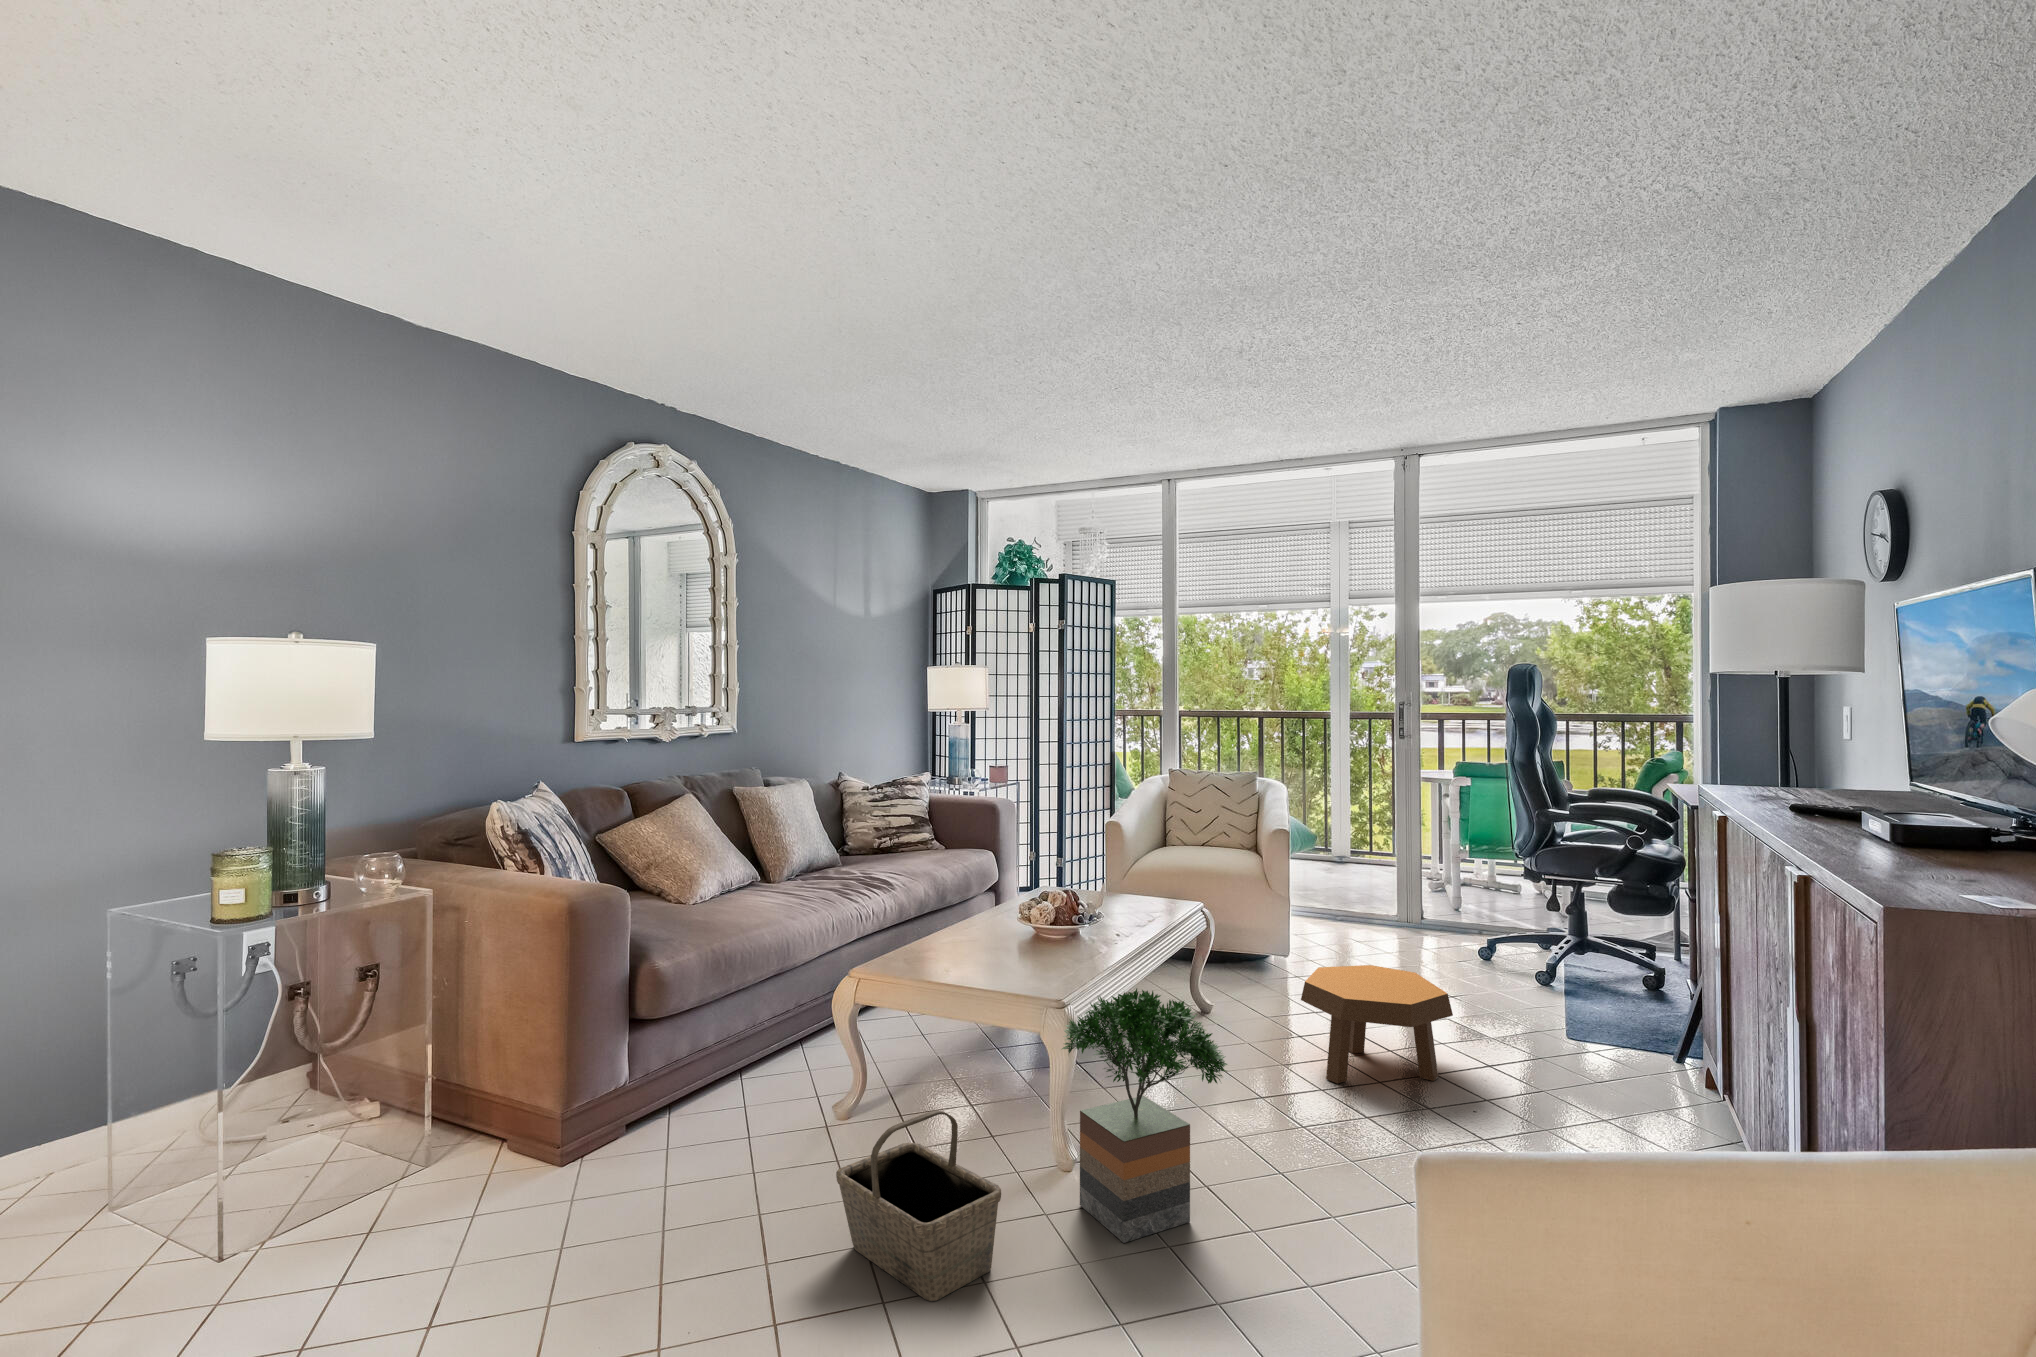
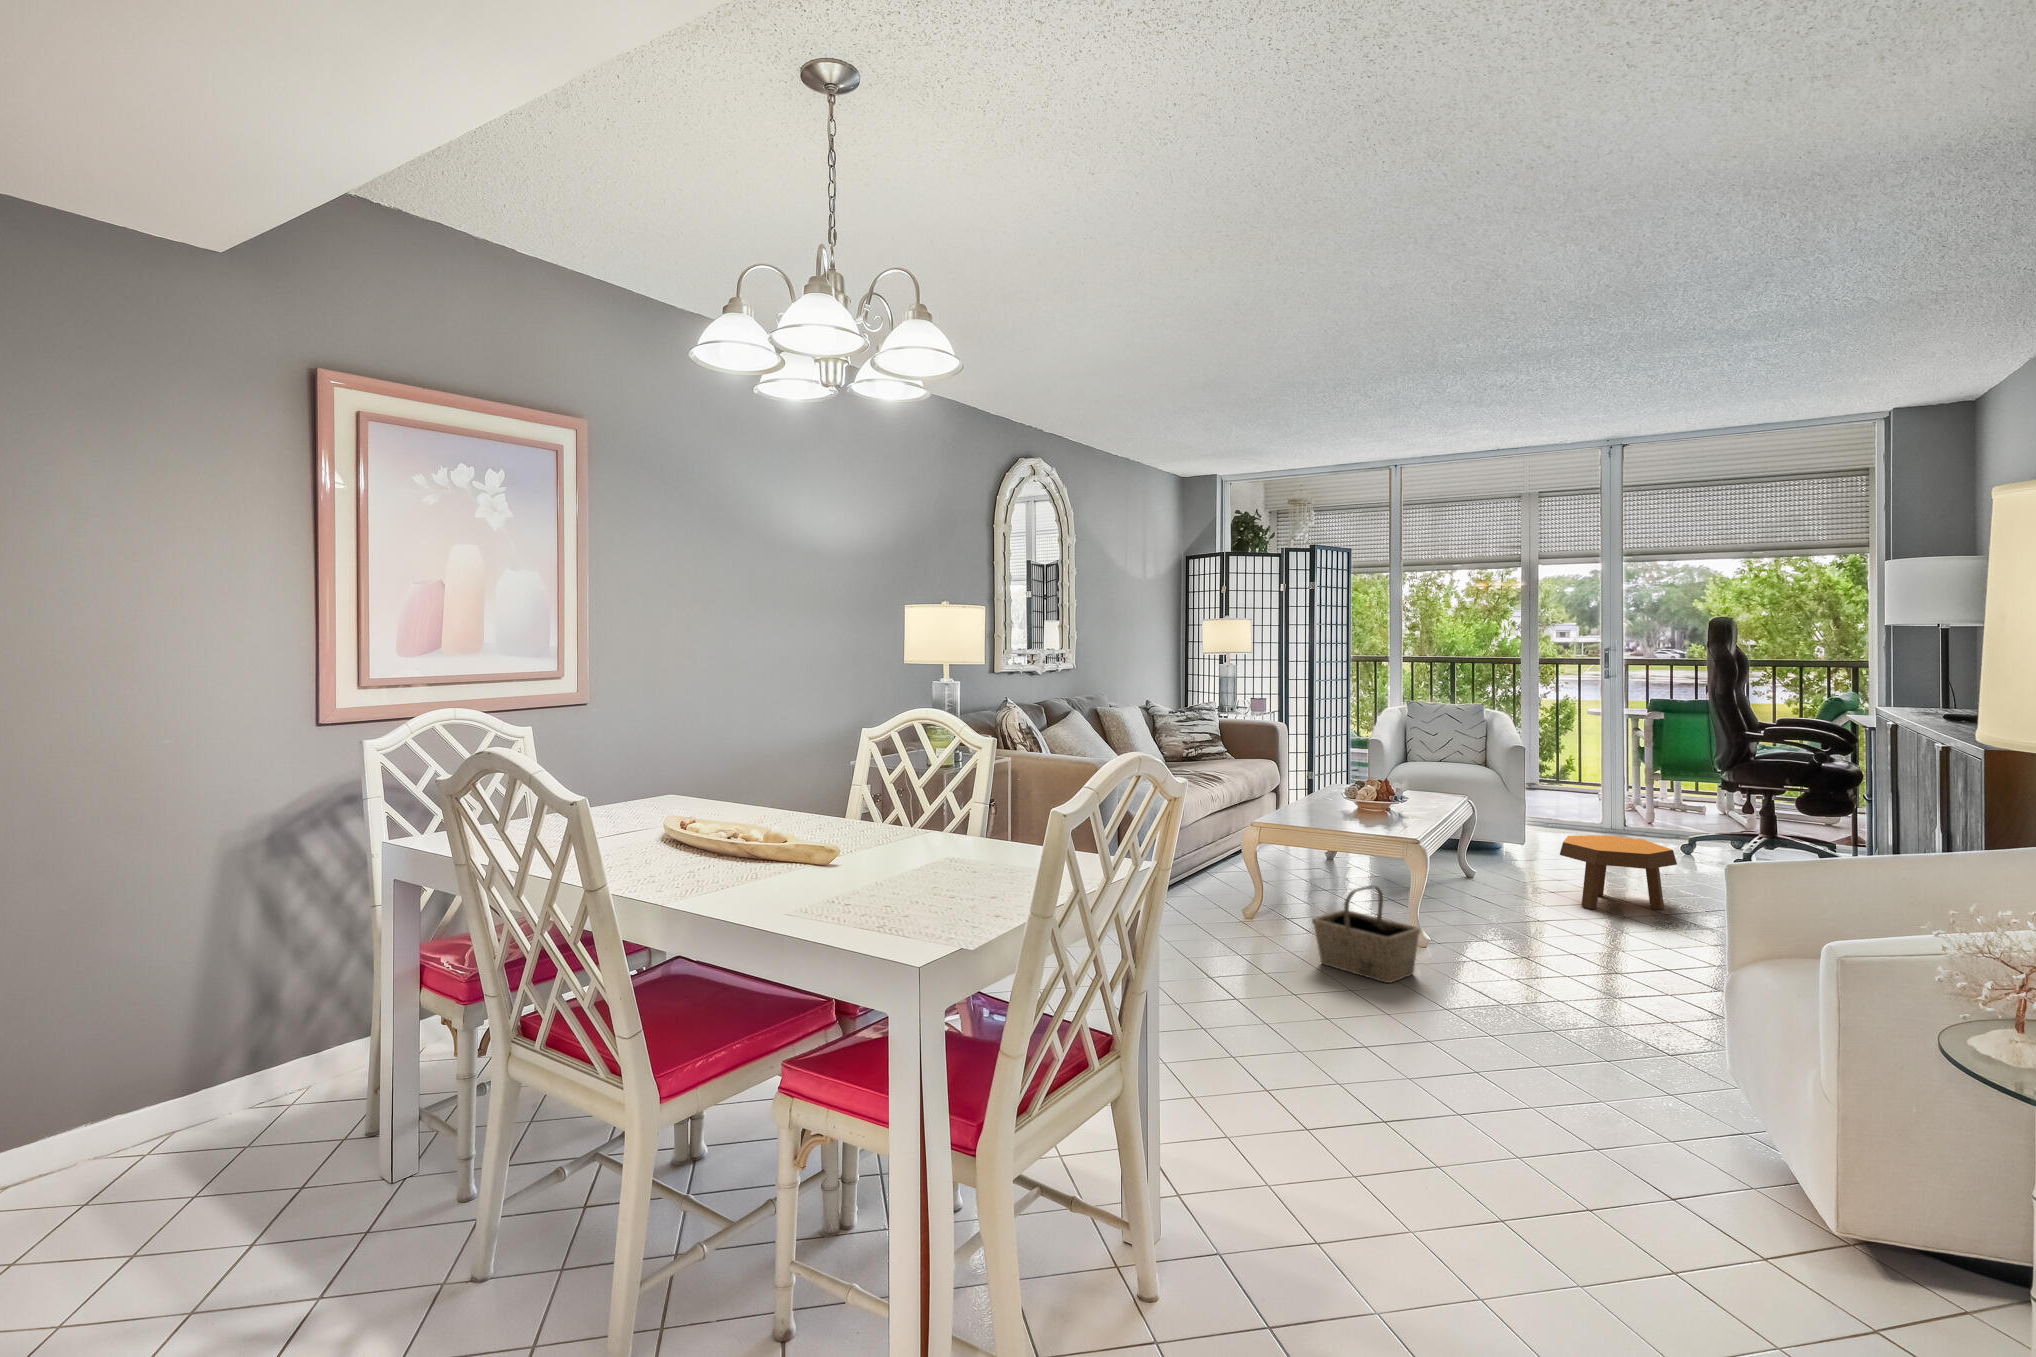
potted tree: present [1062,989,1228,1243] -> none [1435,823,1554,968]

